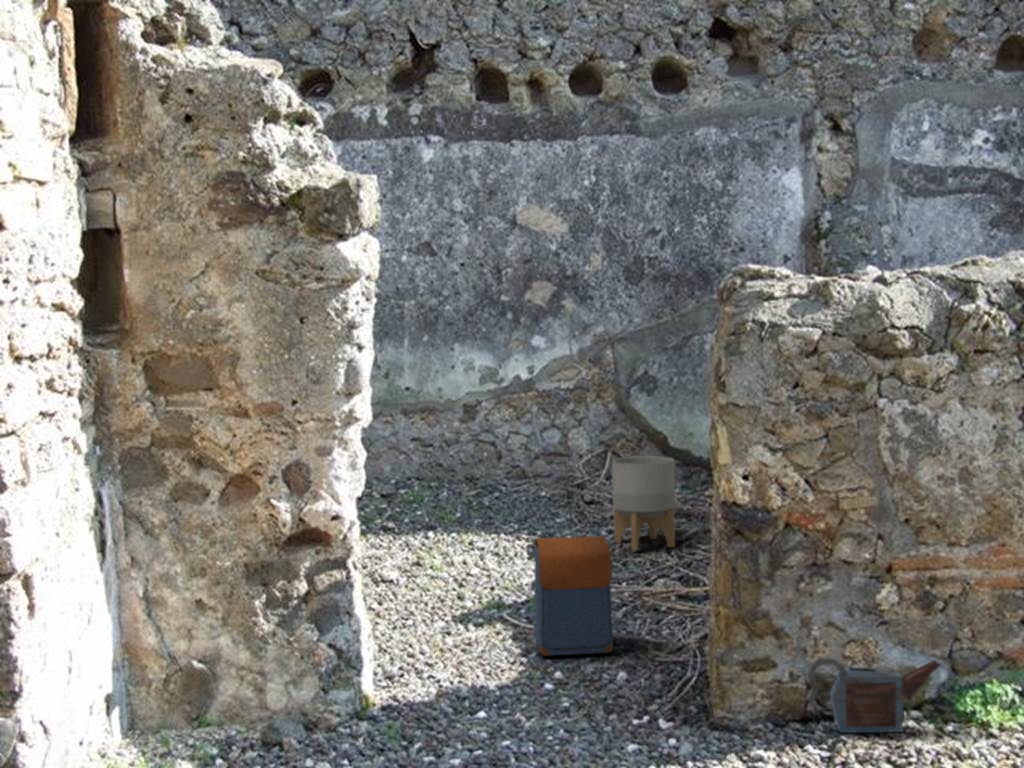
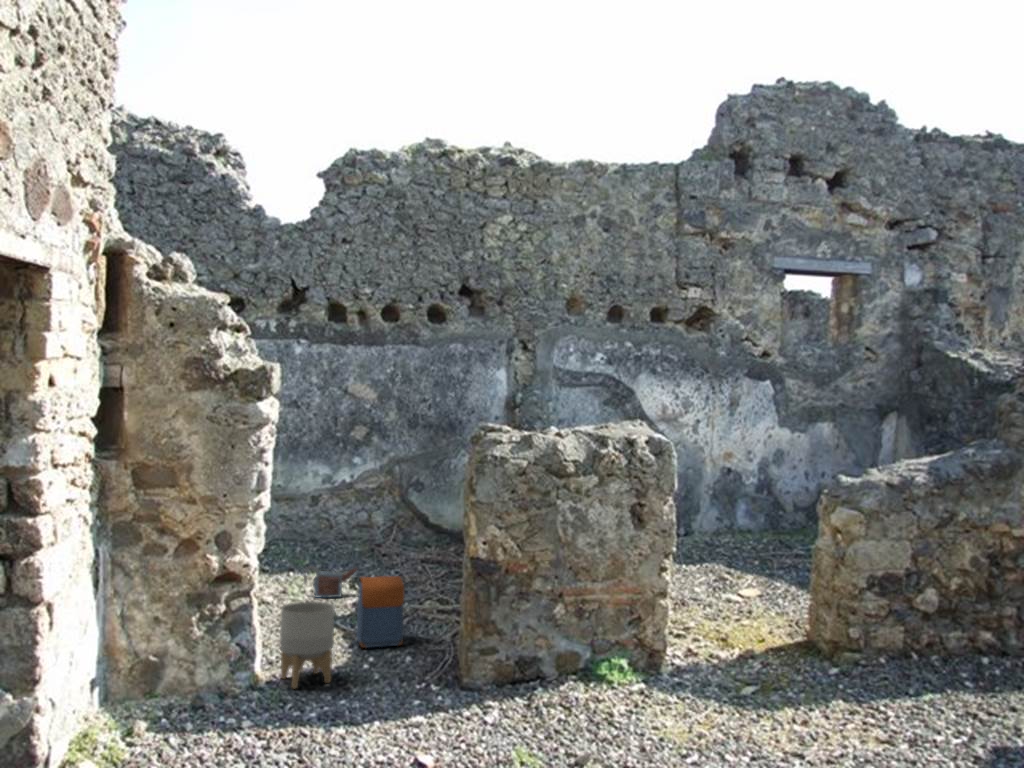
planter: present [612,456,675,551] -> present [280,601,335,688]
watering can: present [807,657,940,733] -> present [303,566,357,598]

